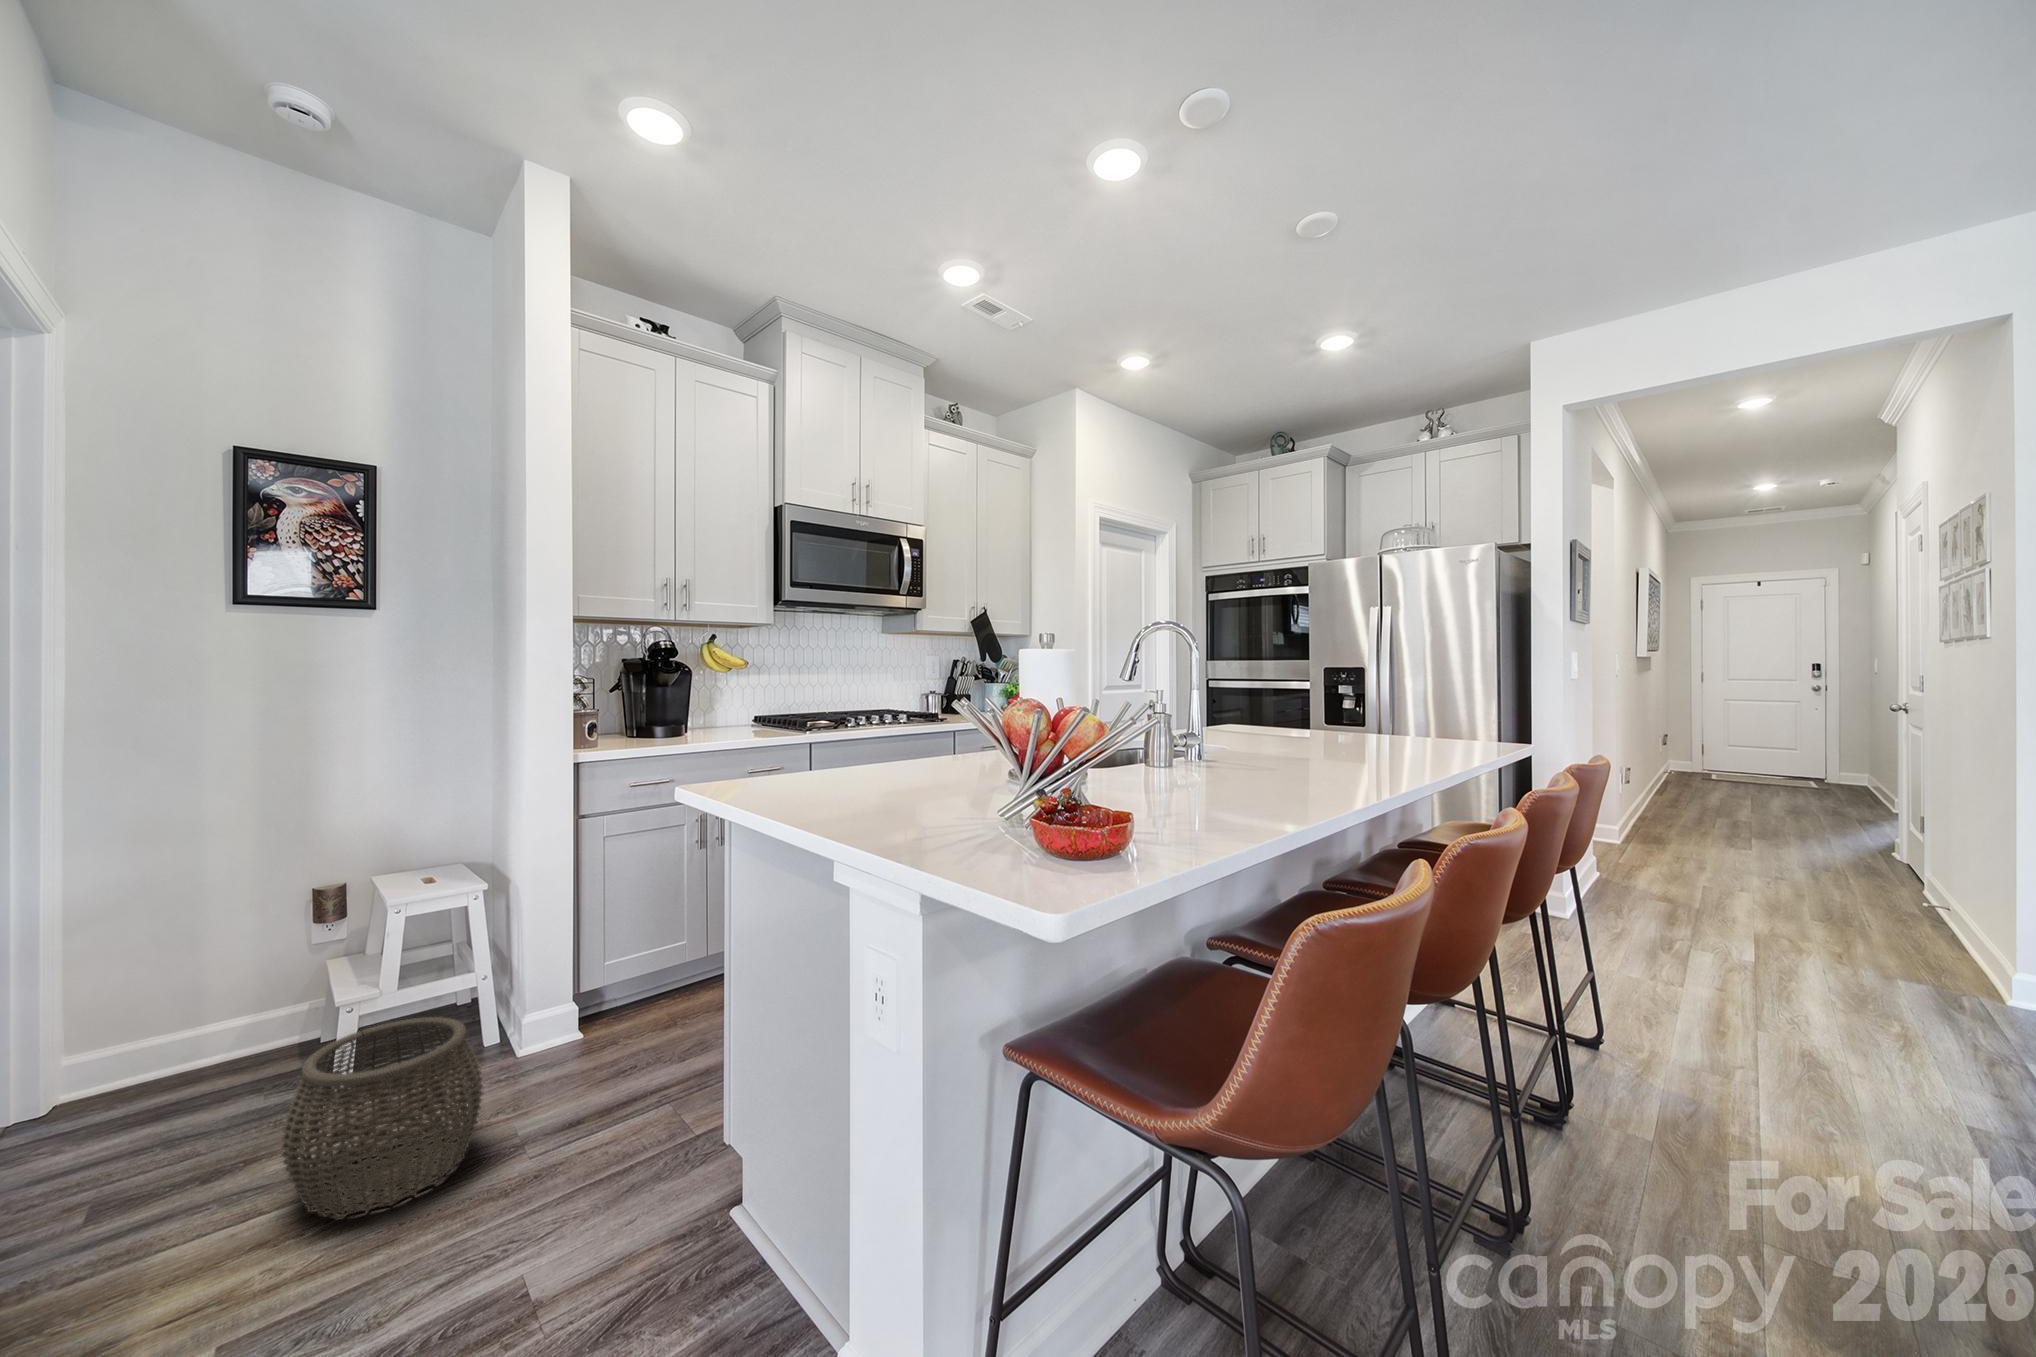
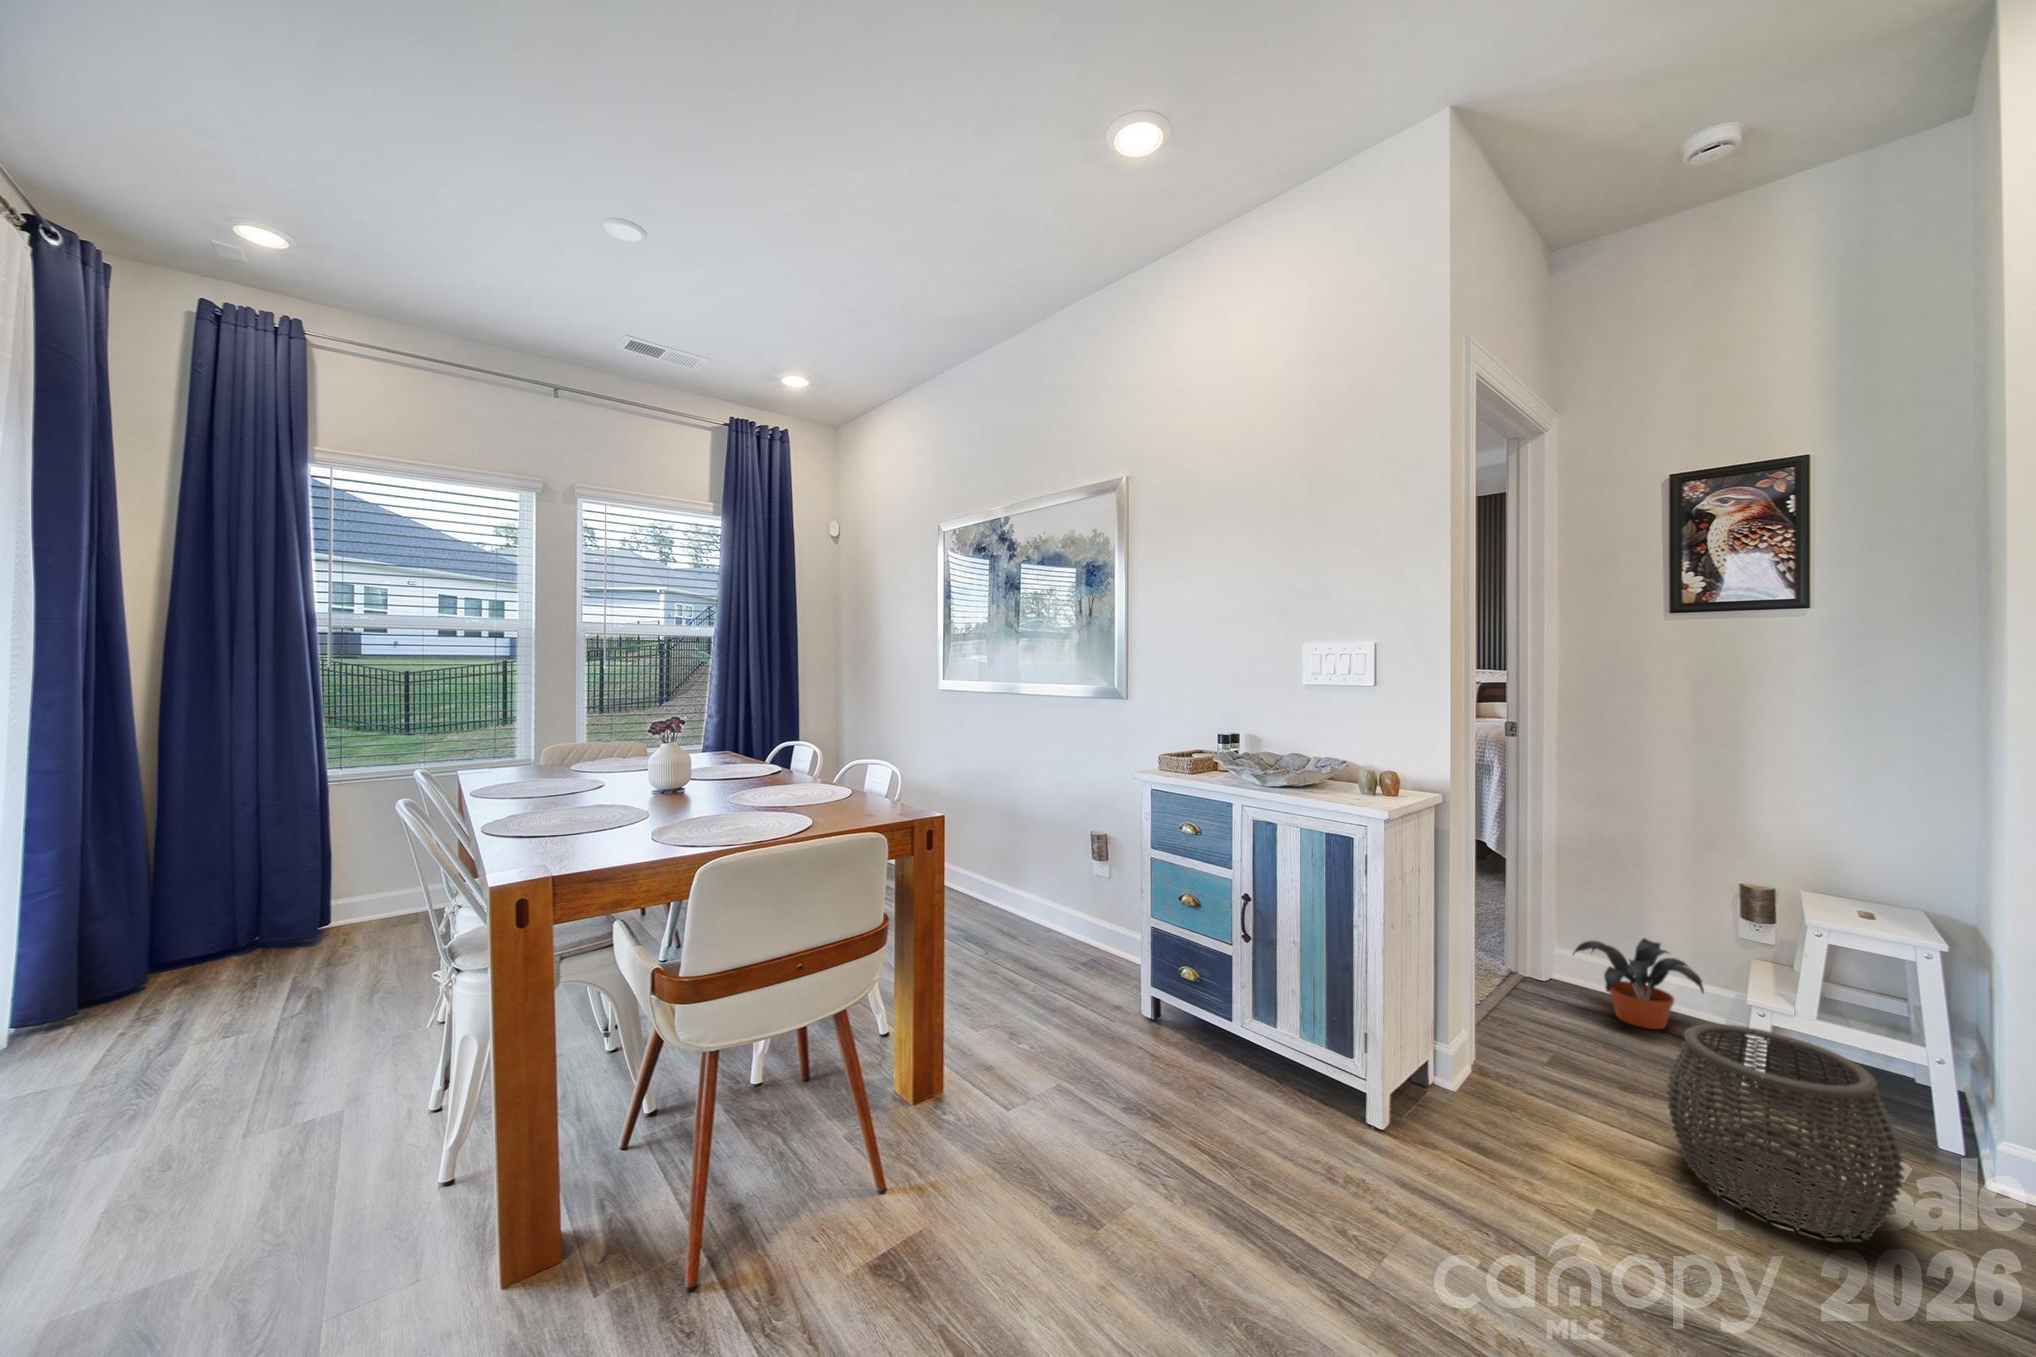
potted plant: none [104,984,283,1100] -> present [1573,938,1704,1029]

